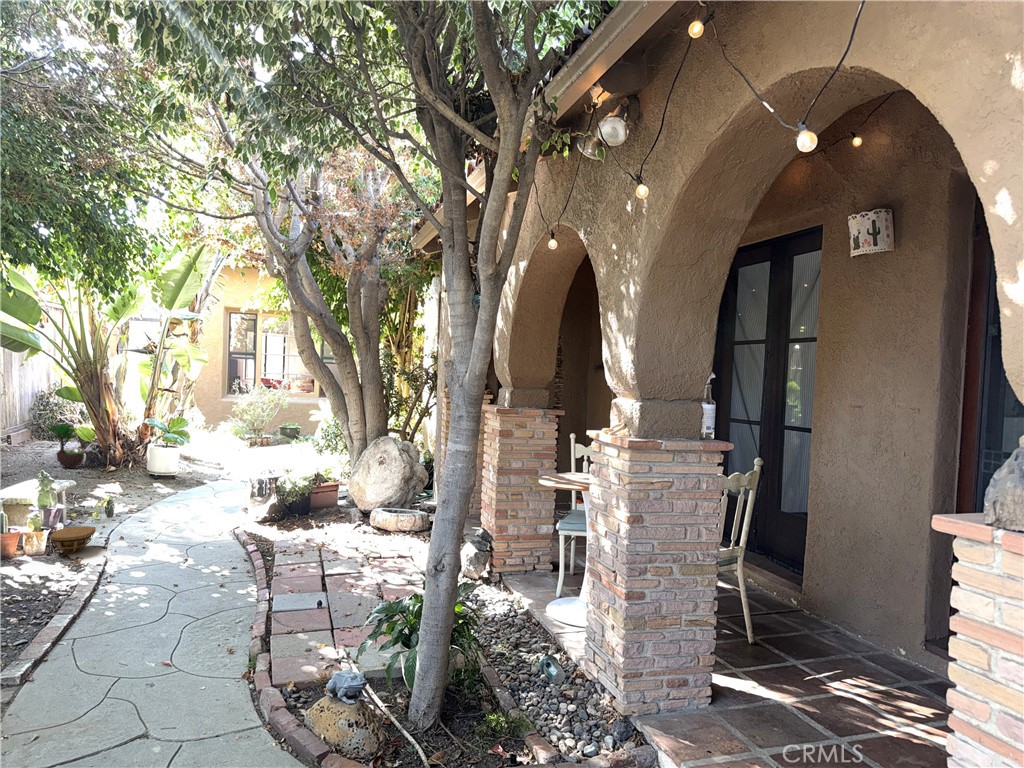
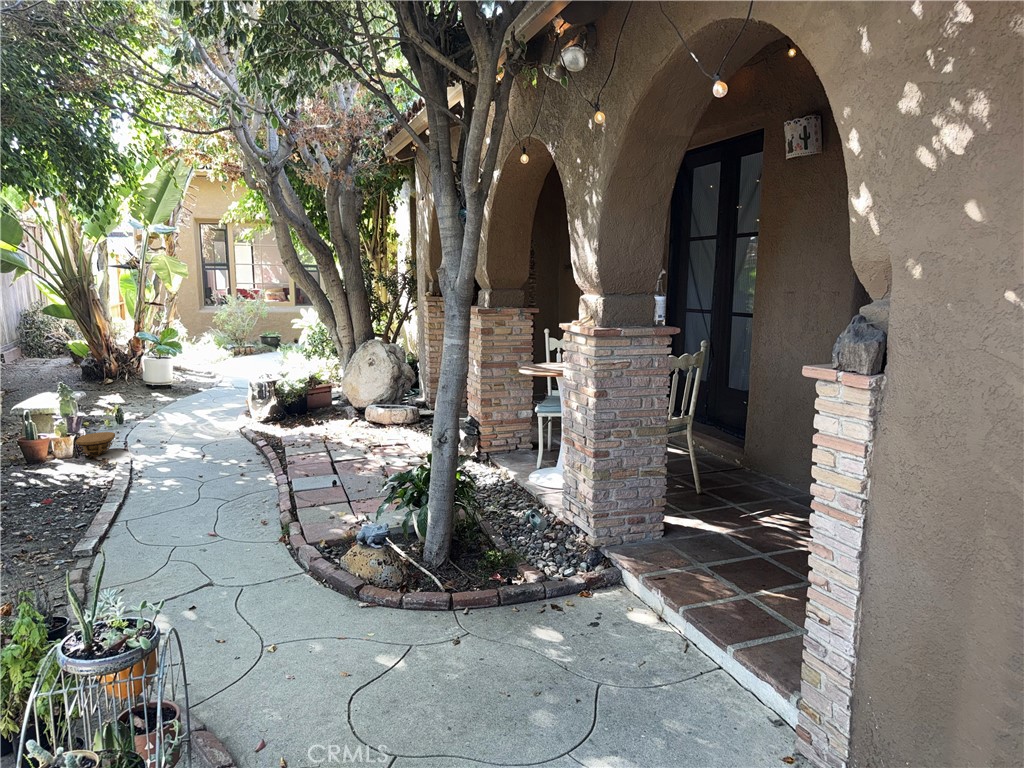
potted tree: present [50,421,84,468] -> none [42,334,80,382]

